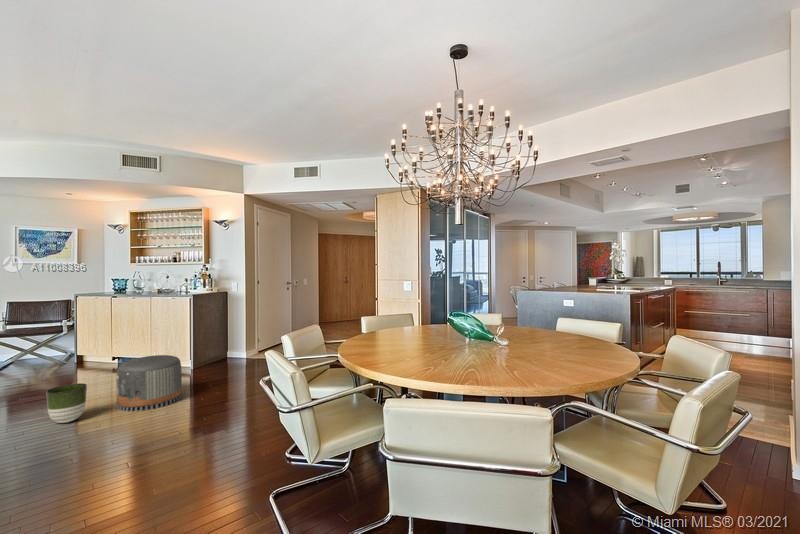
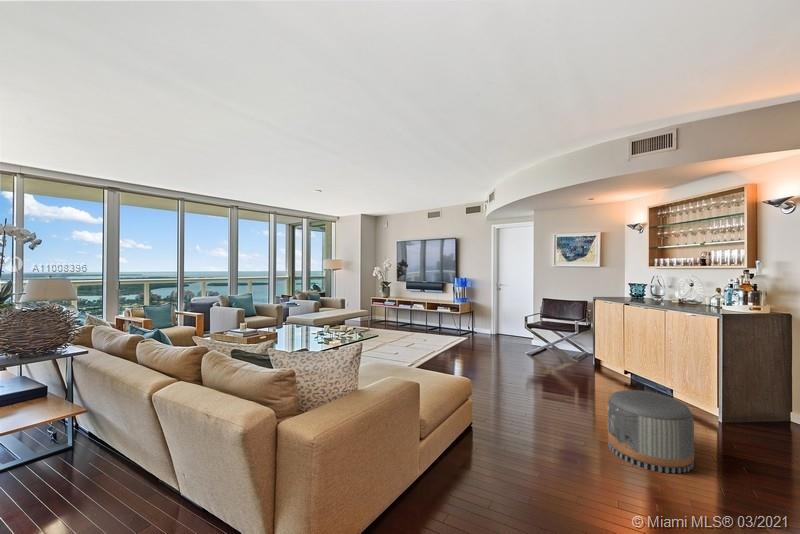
planter: present [46,383,87,423] -> none [541,397,576,440]

